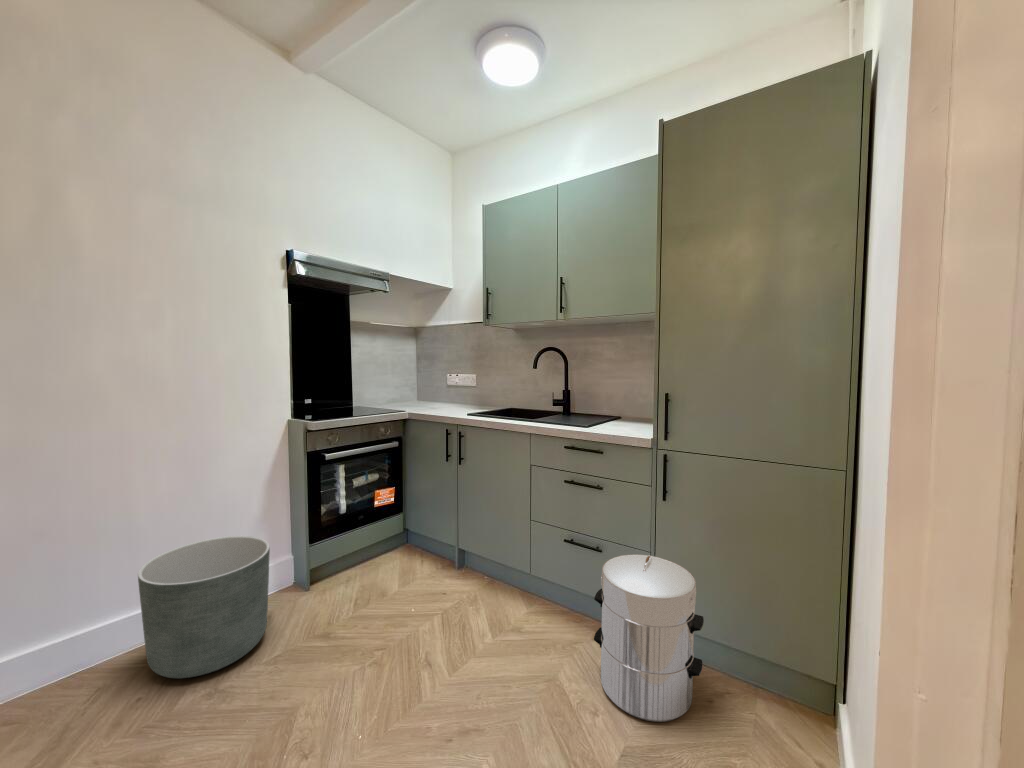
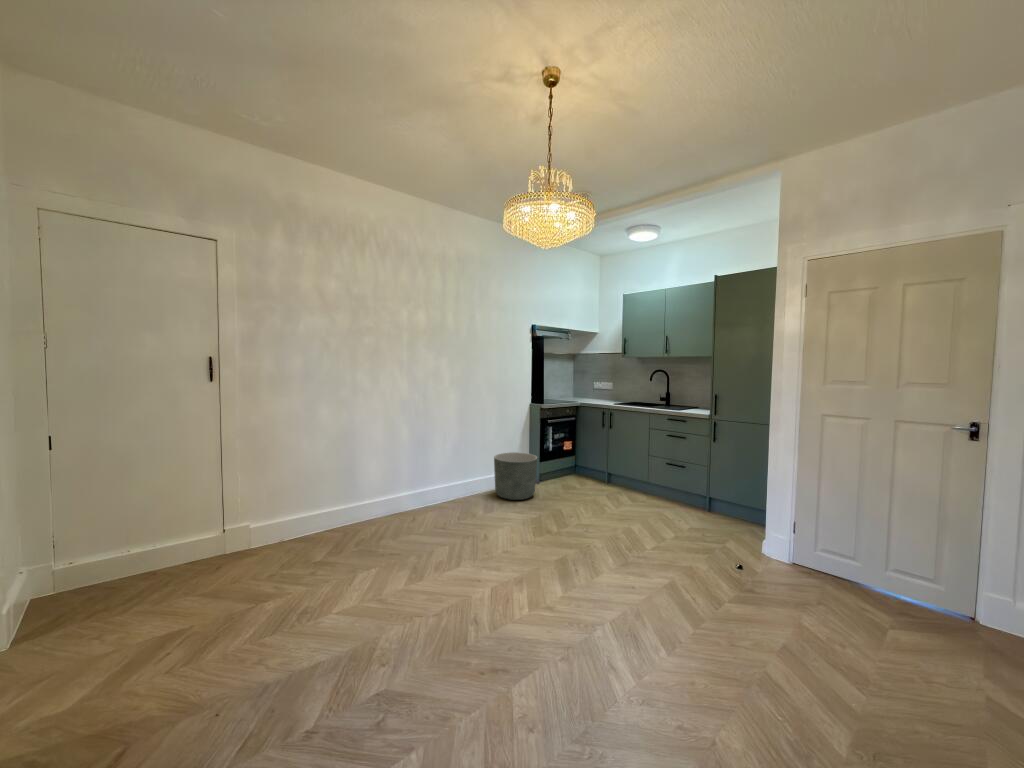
waste bin: present [594,554,704,722] -> none [681,463,728,524]

